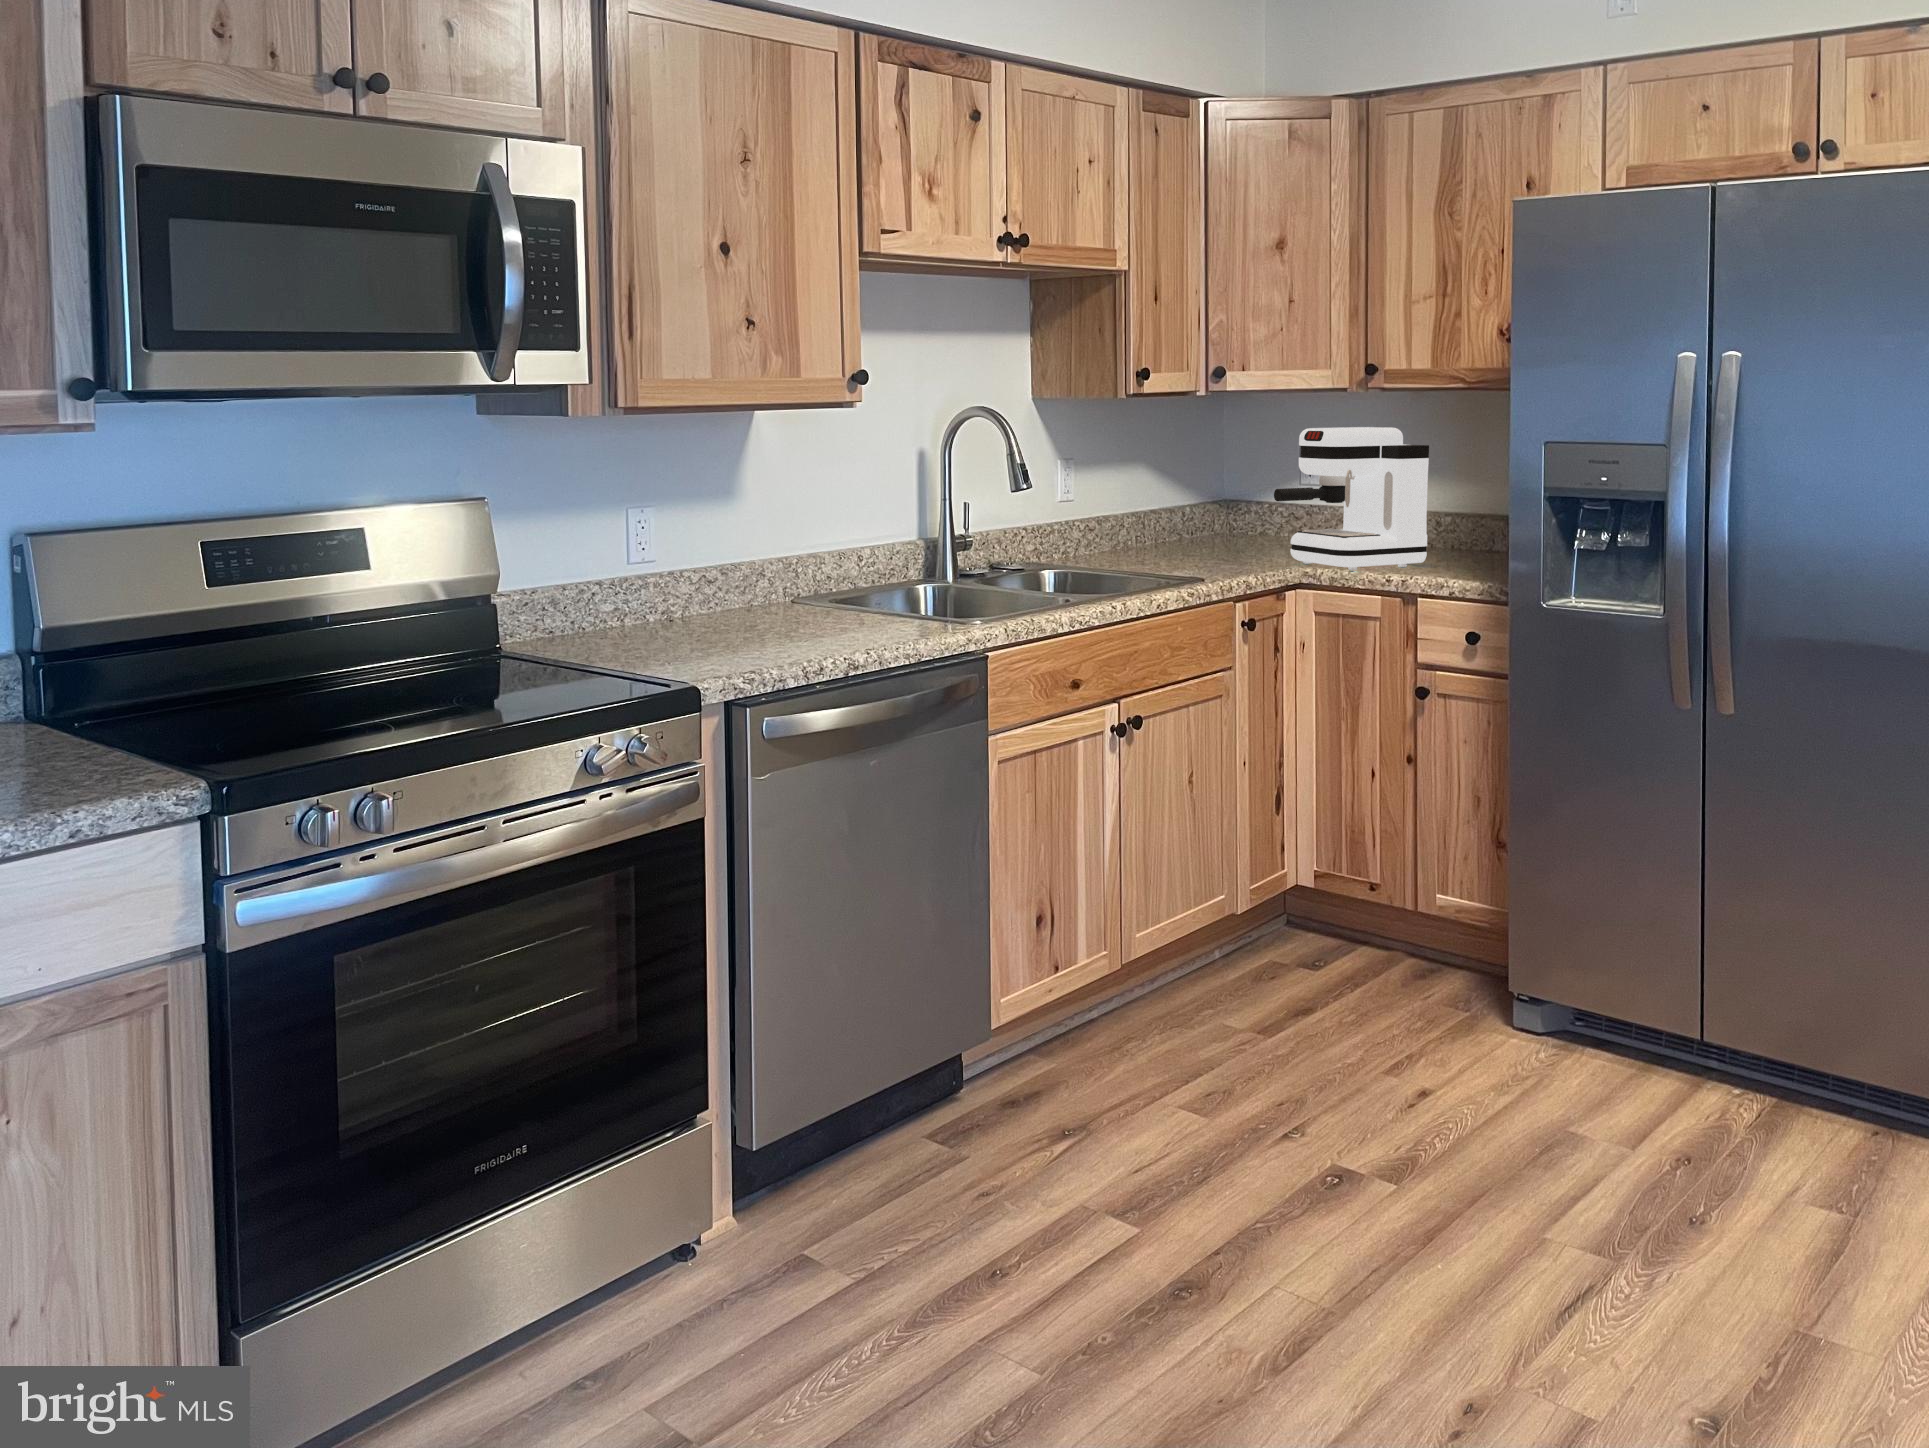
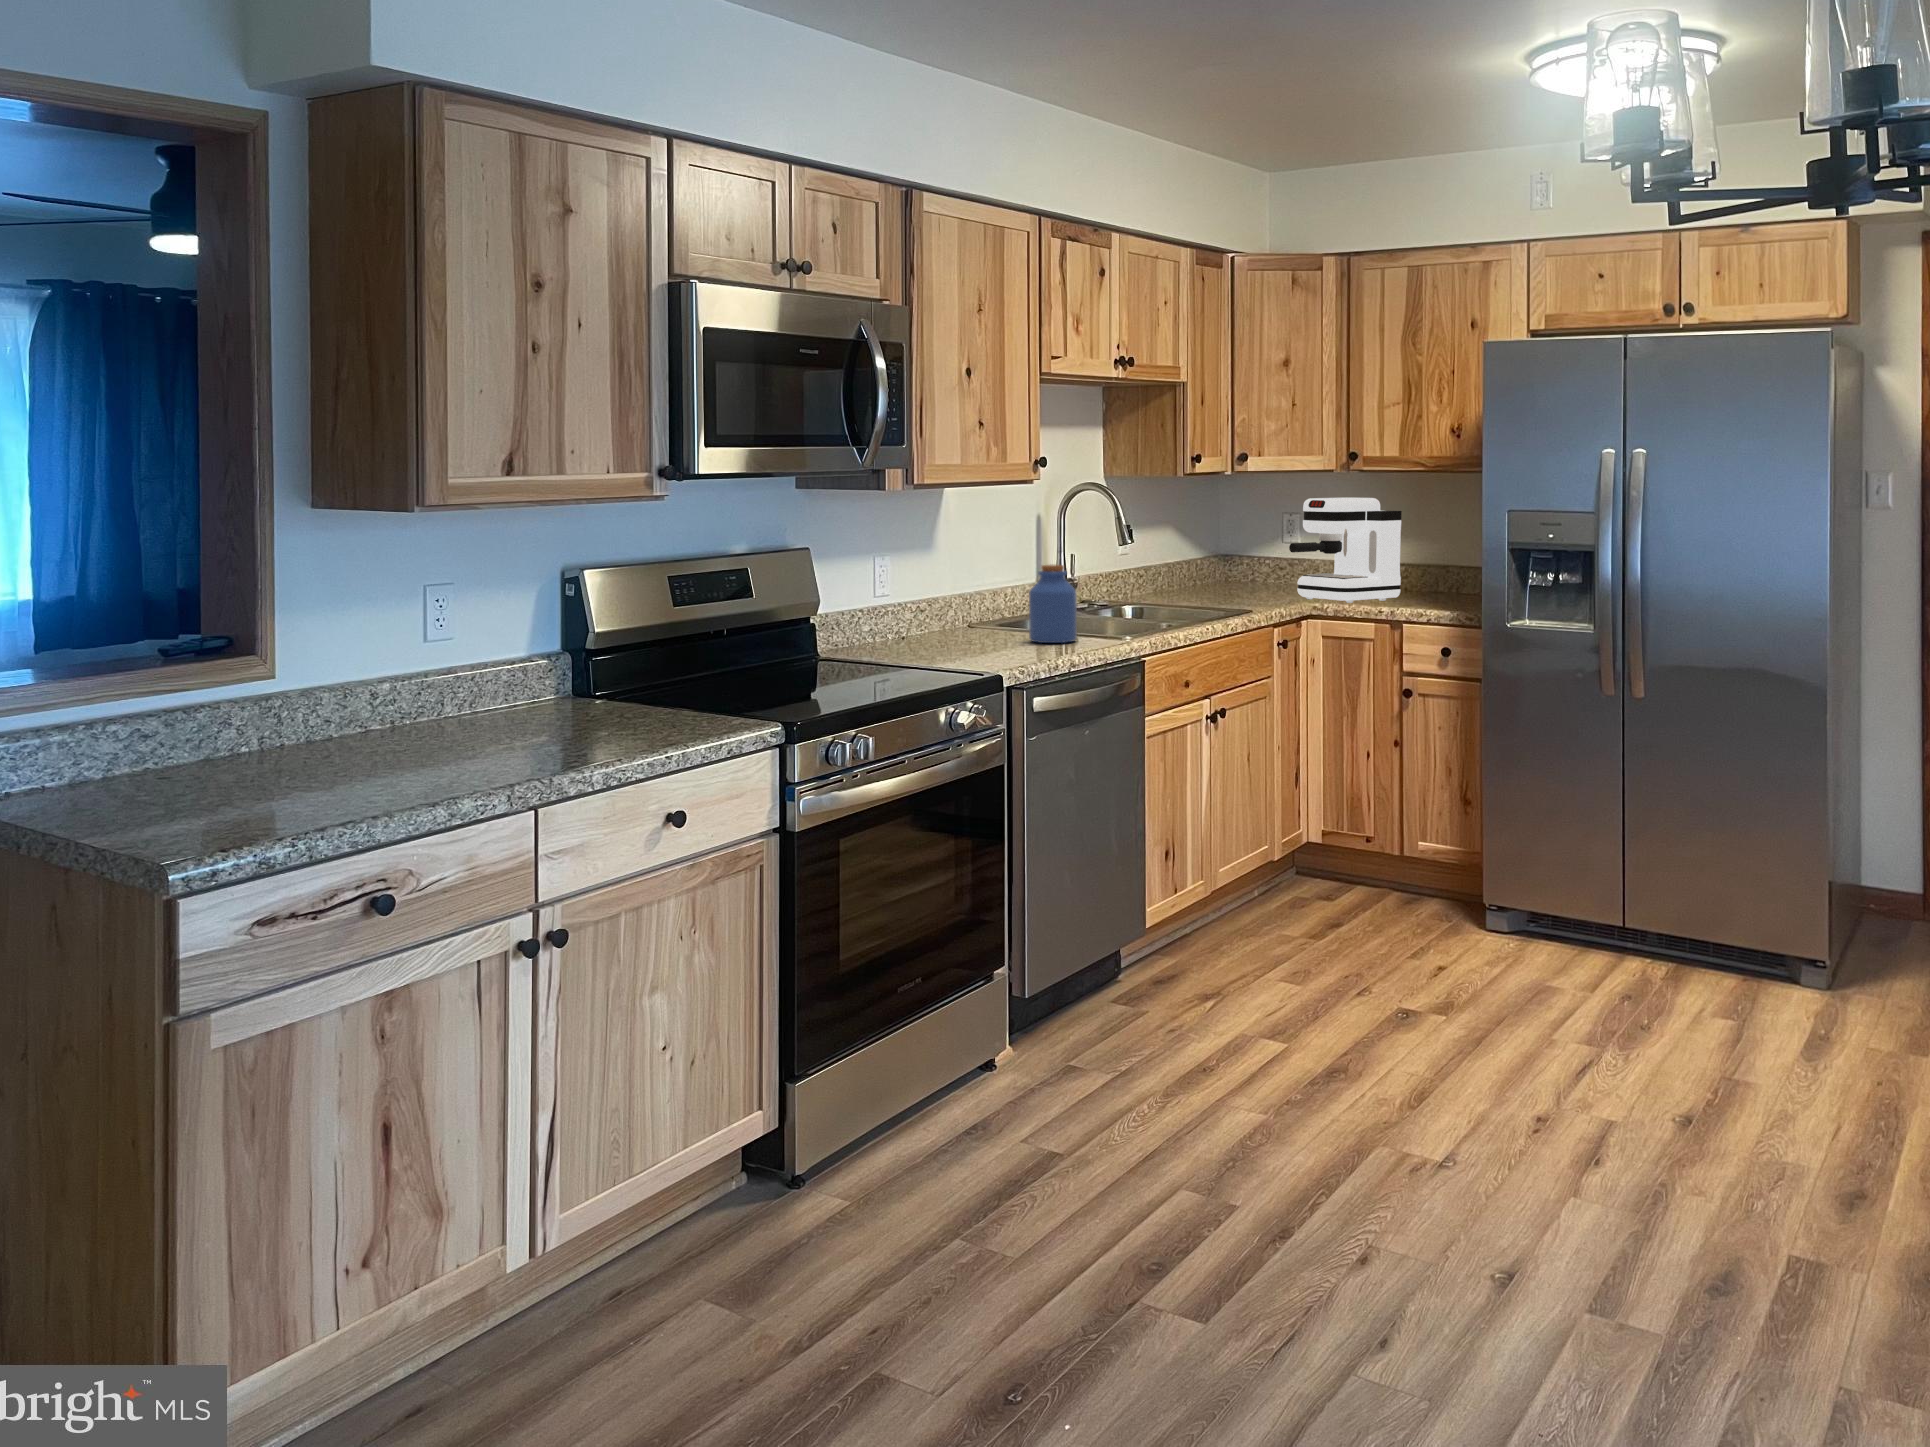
jar: none [833,522,901,632] -> present [1029,565,1077,643]

